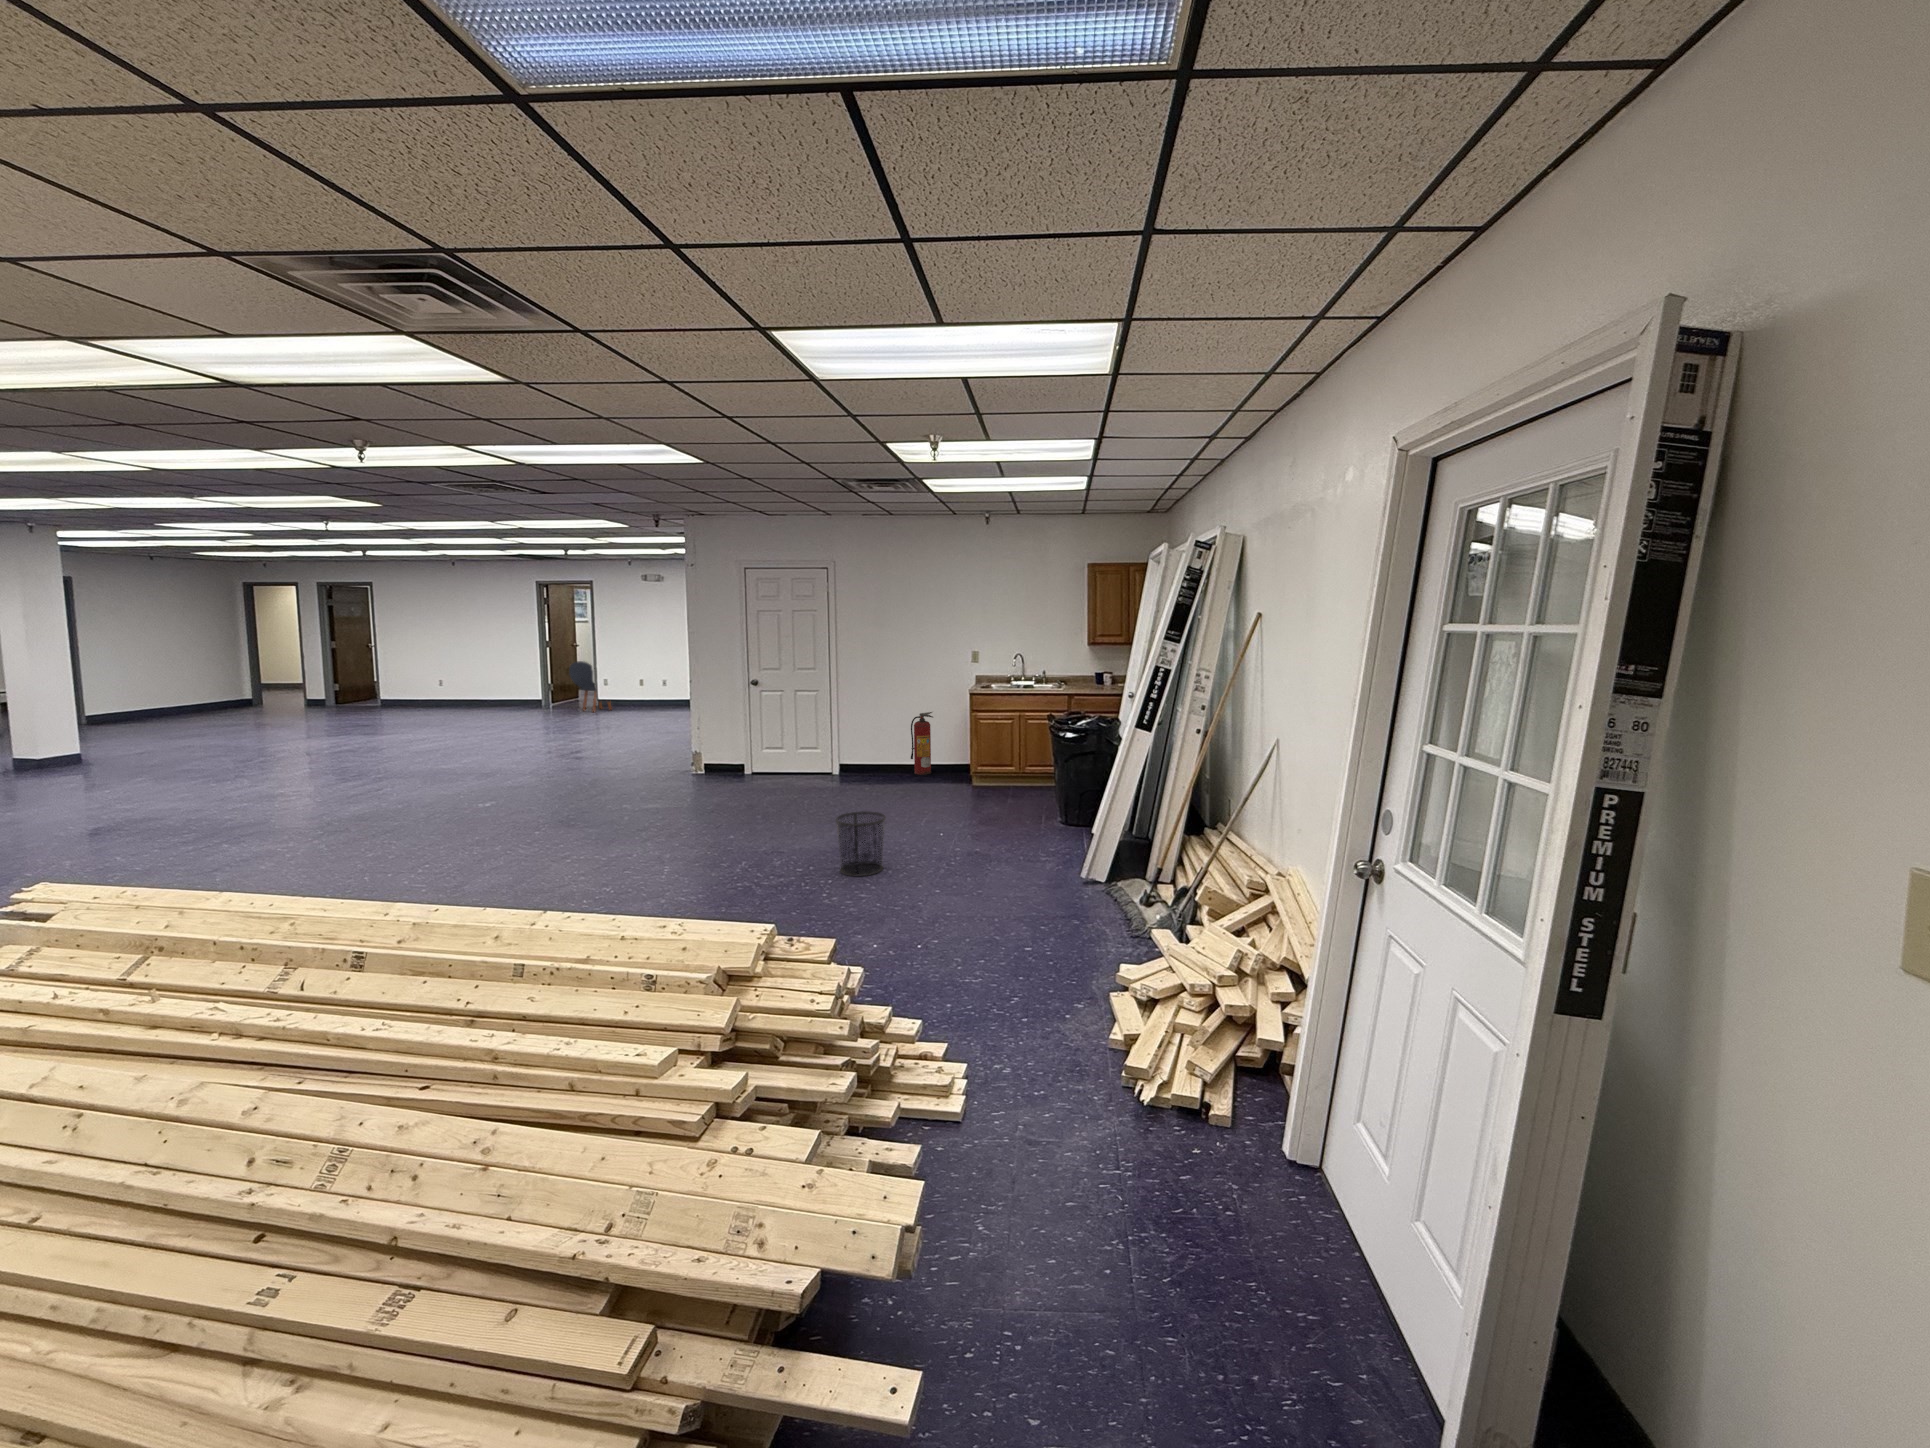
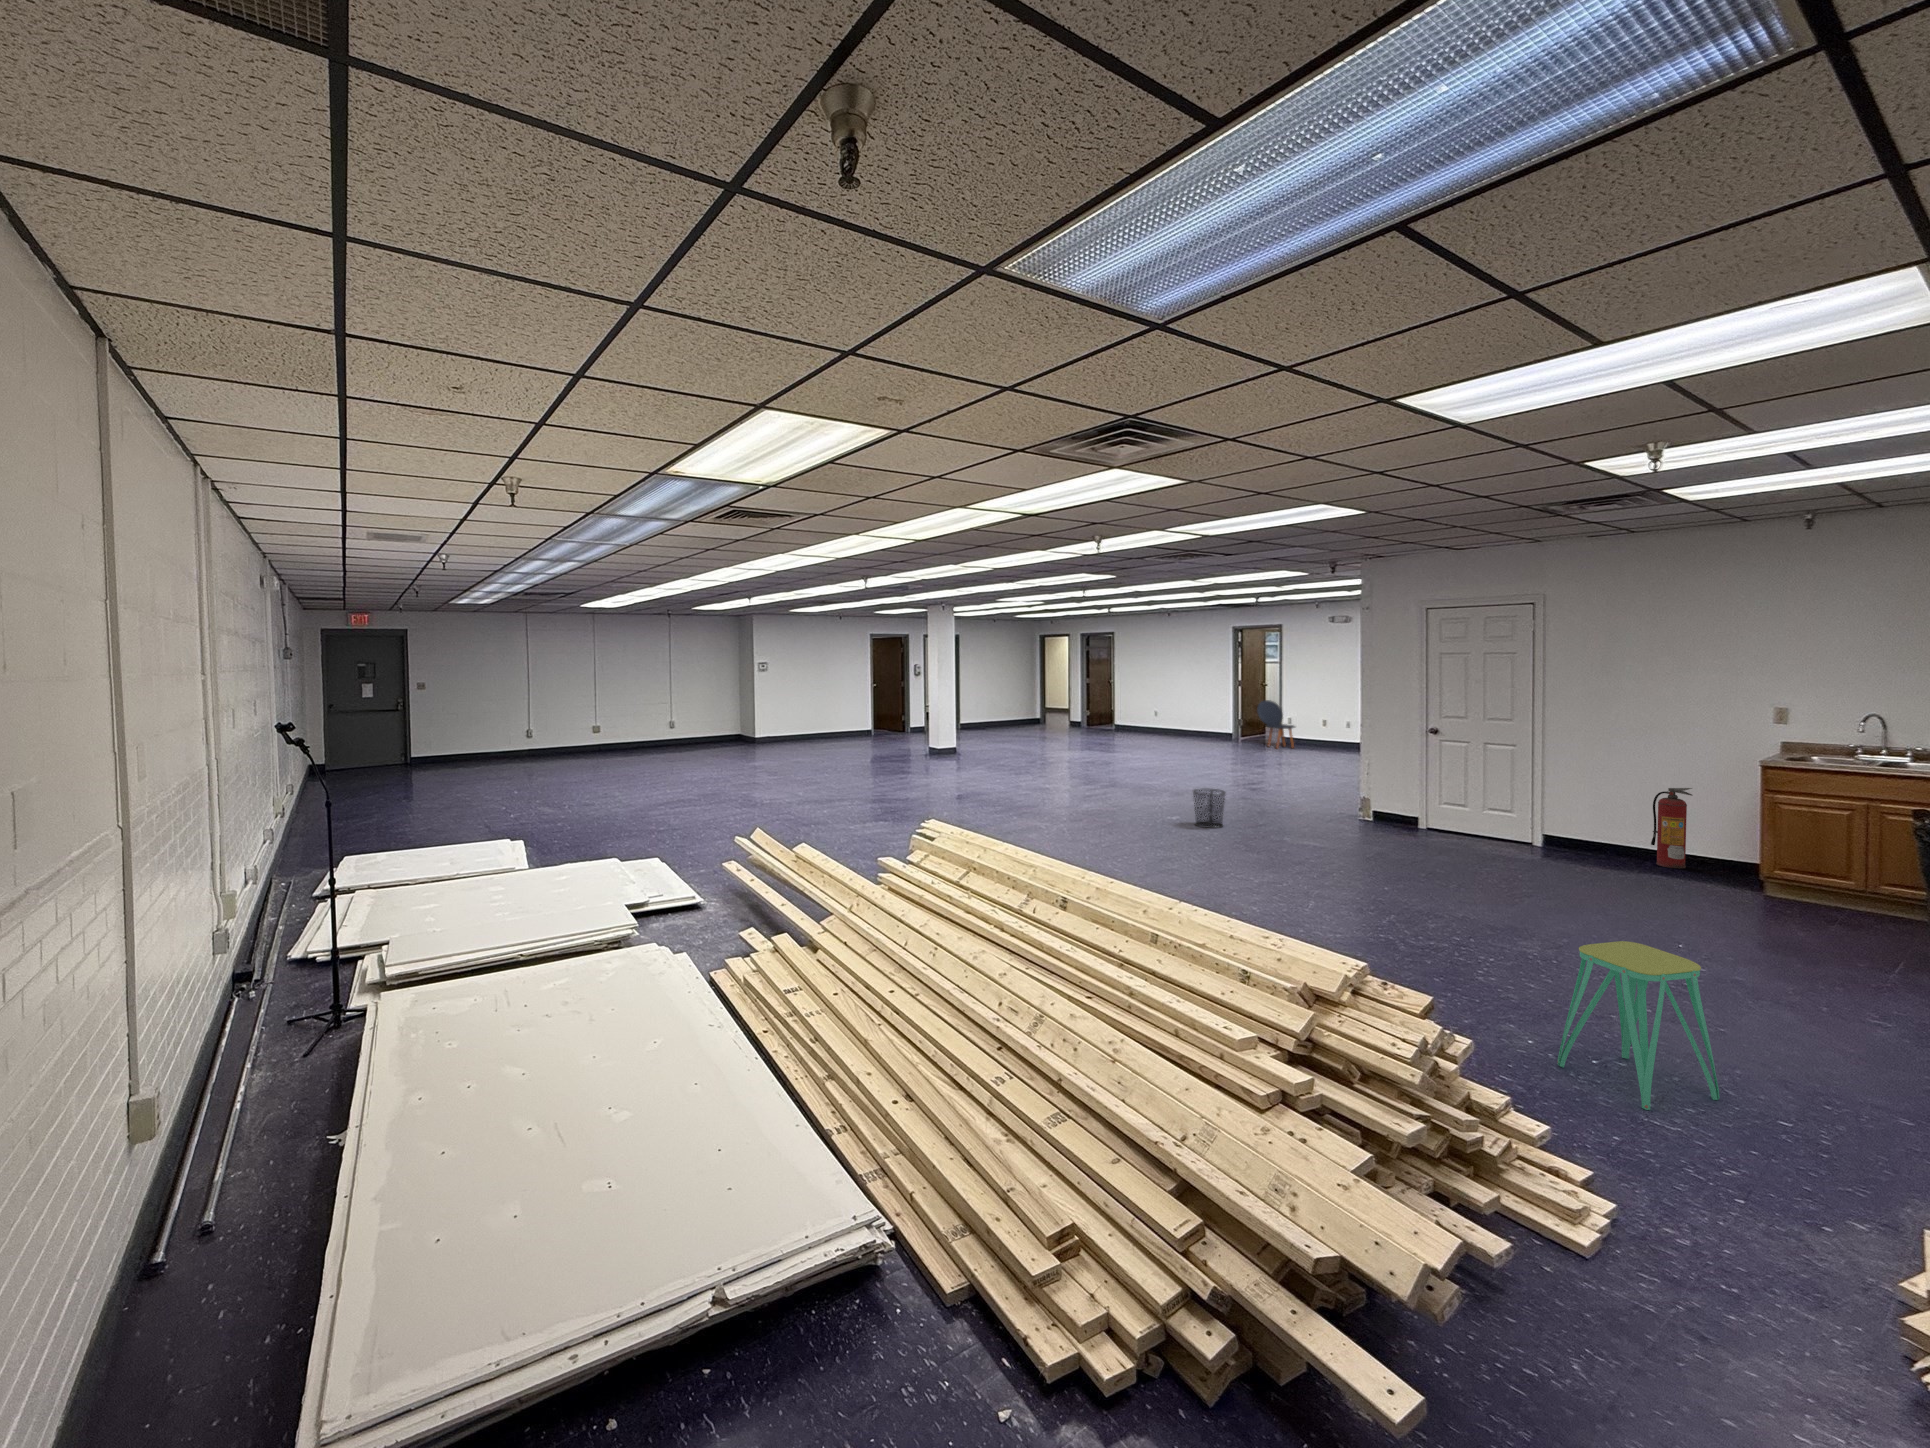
trash can: present [836,811,886,876] -> present [1193,789,1225,828]
stool: none [899,840,997,973] -> present [1557,941,1719,1110]

